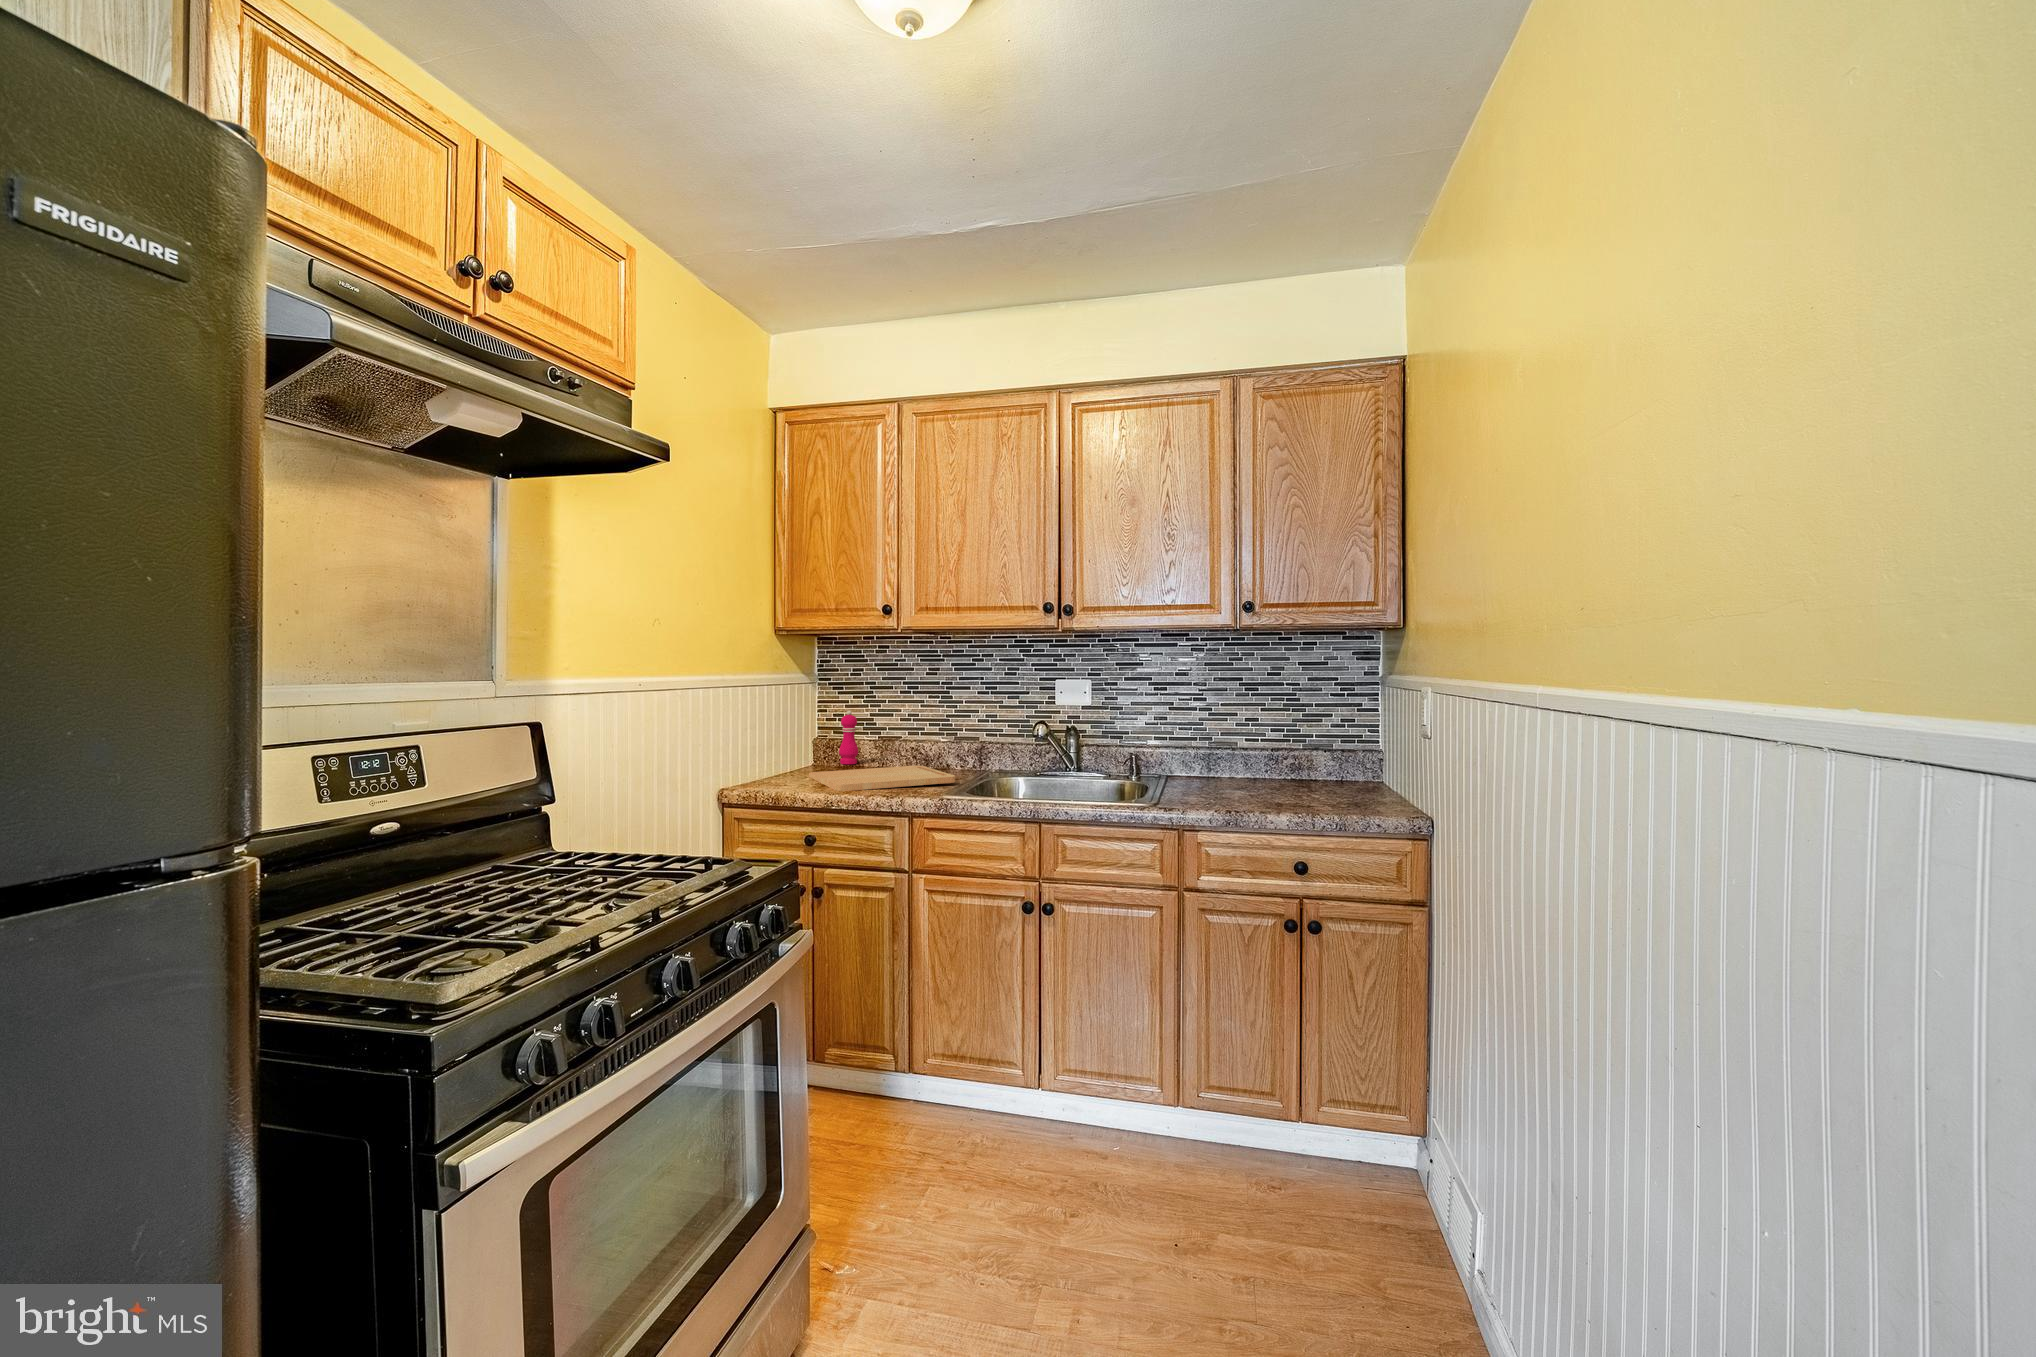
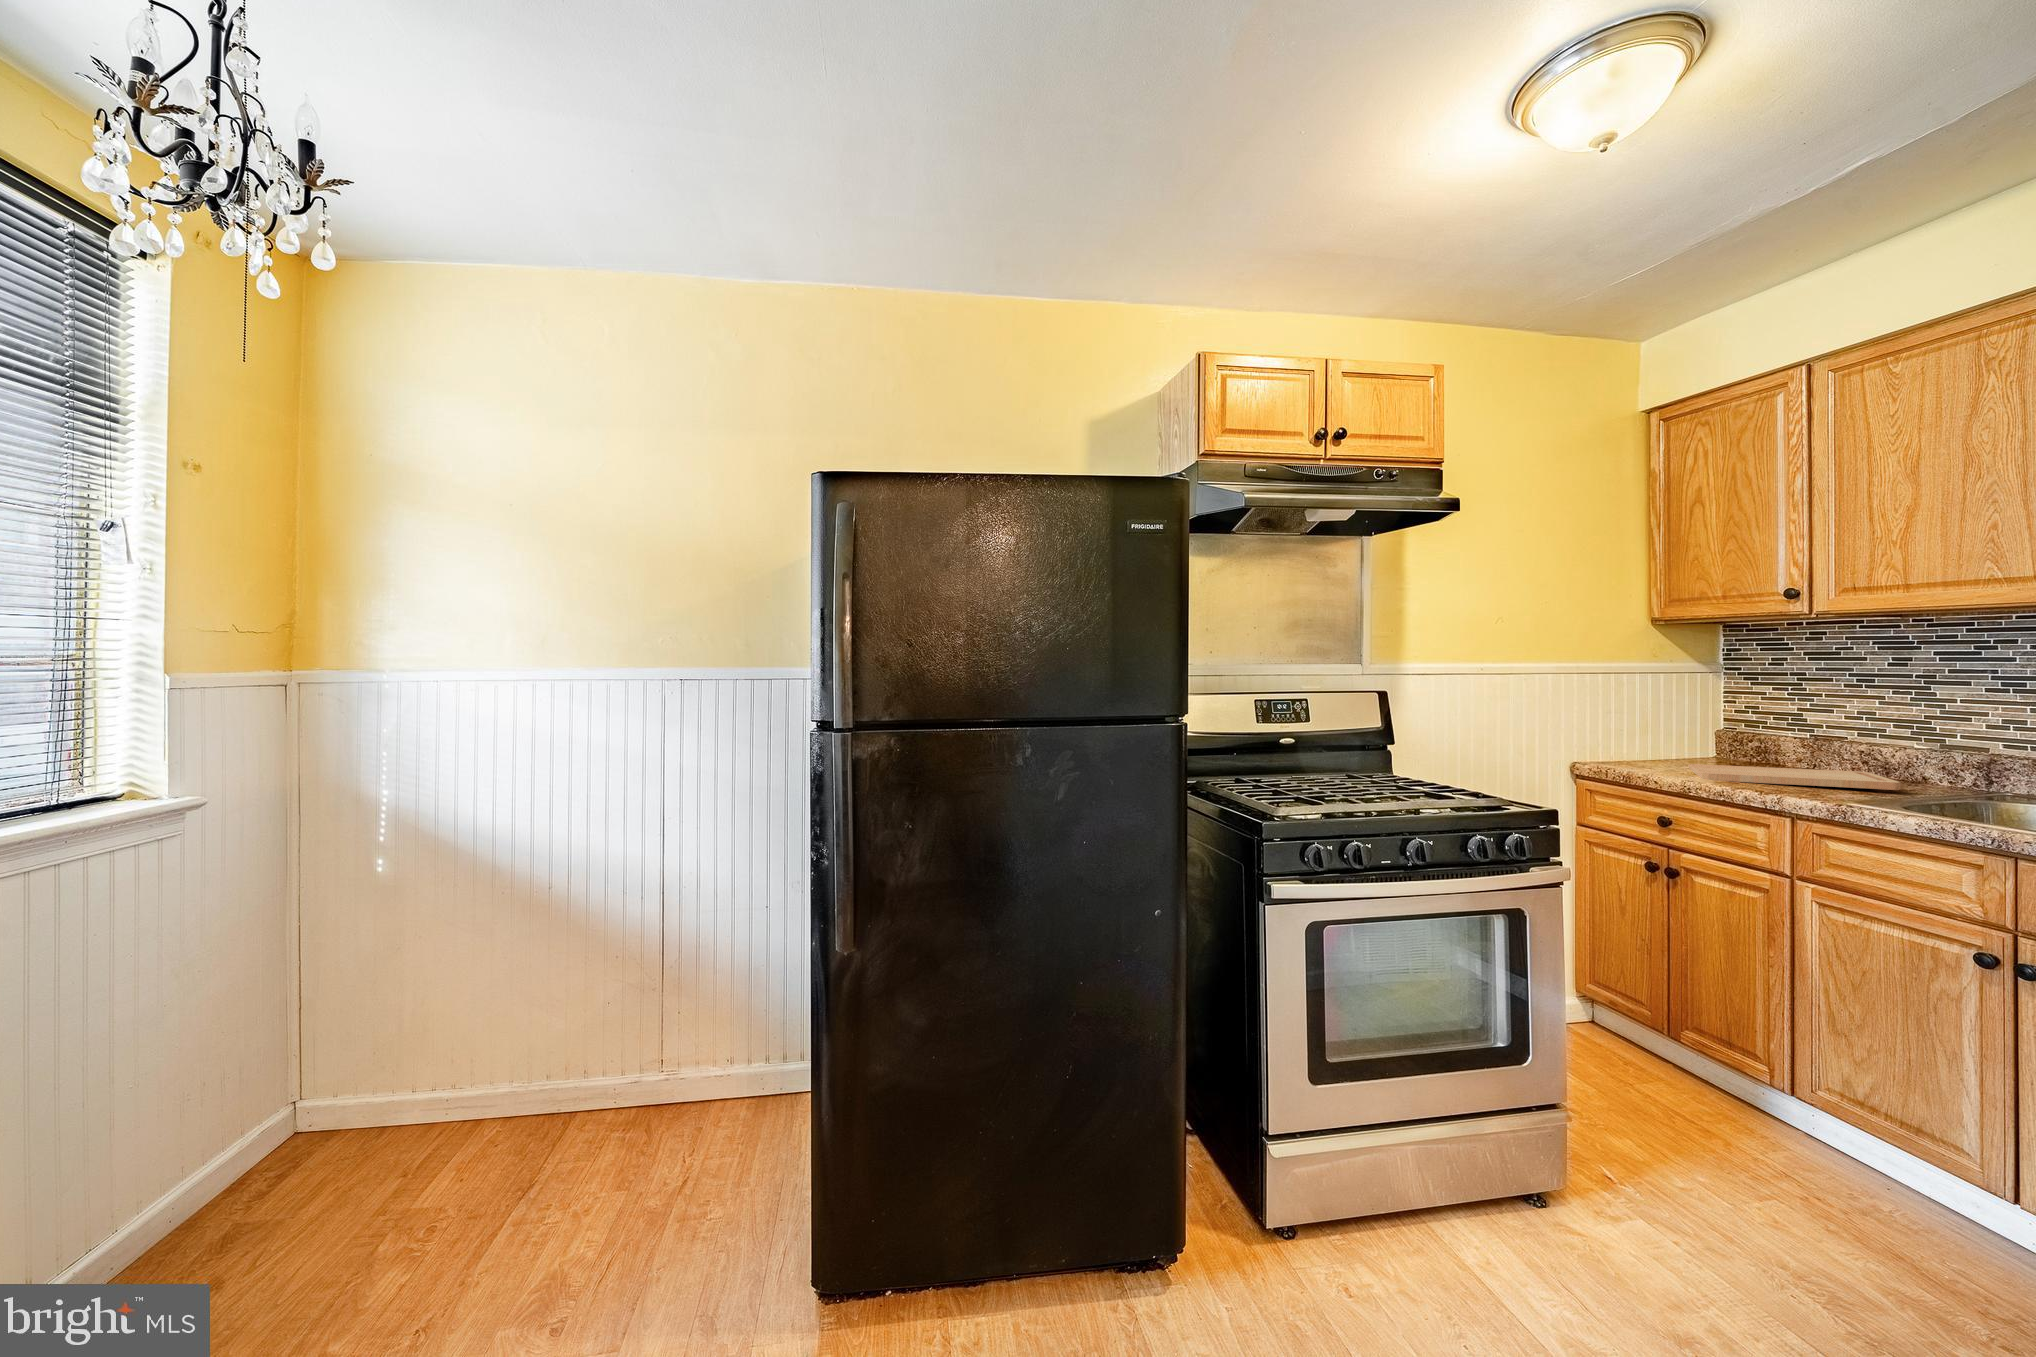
pepper mill: present [839,711,858,764] -> none [1751,706,1779,766]

